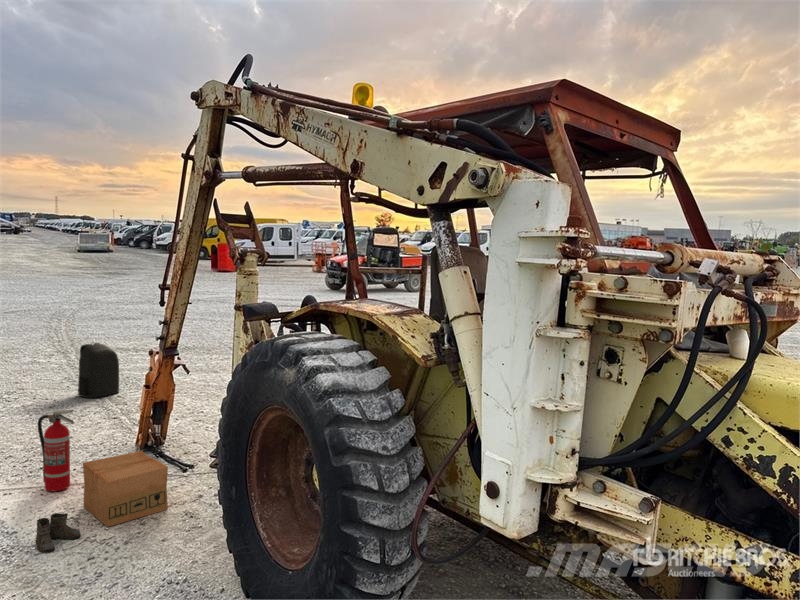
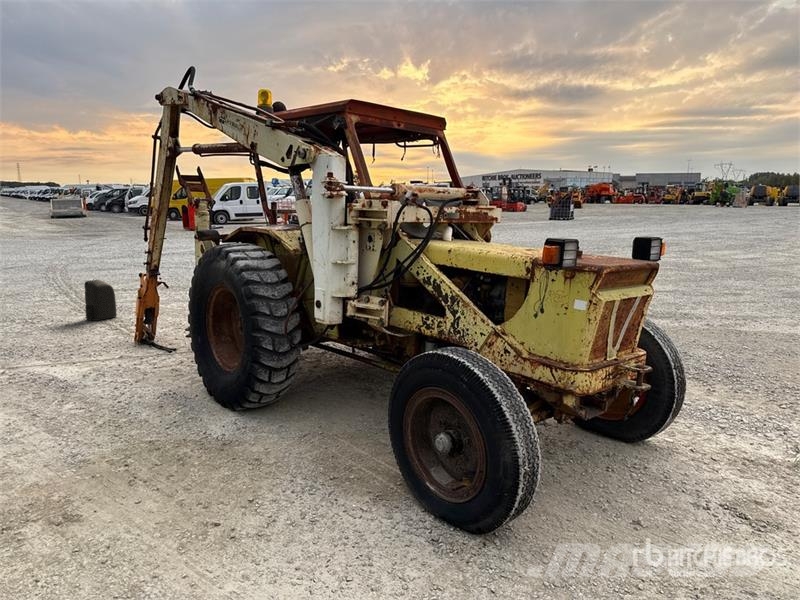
fire extinguisher: present [38,410,74,491] -> none [71,311,95,365]
cardboard box: present [83,451,168,527] -> none [104,336,161,377]
boots: present [36,513,81,552] -> none [78,367,109,387]

